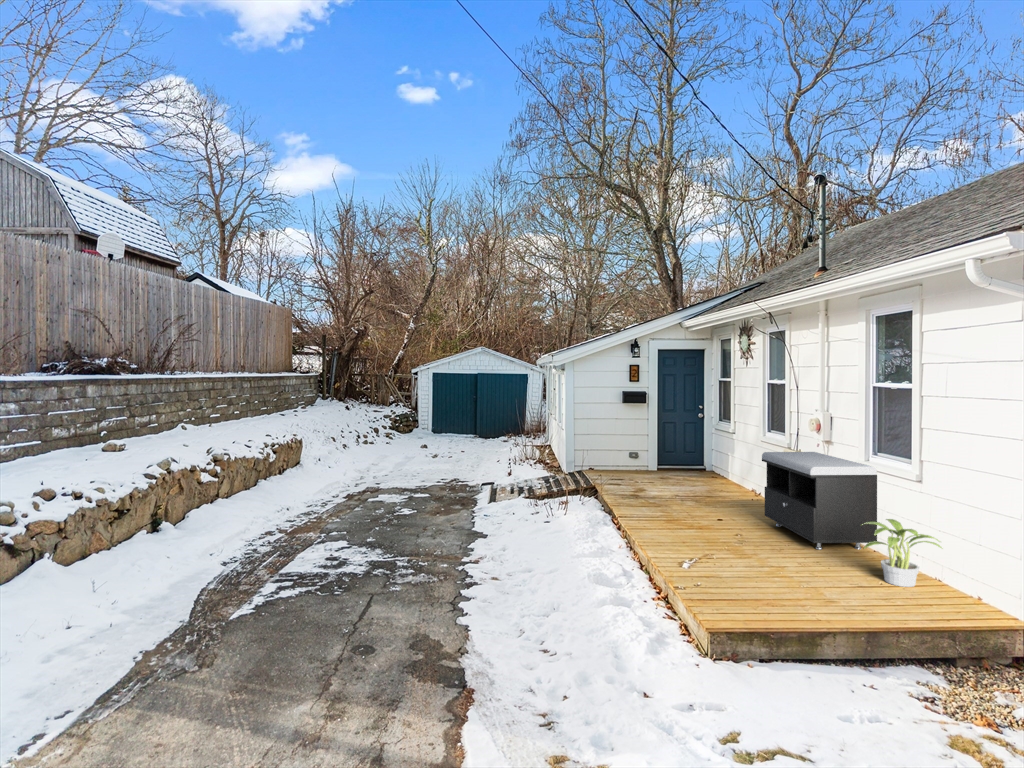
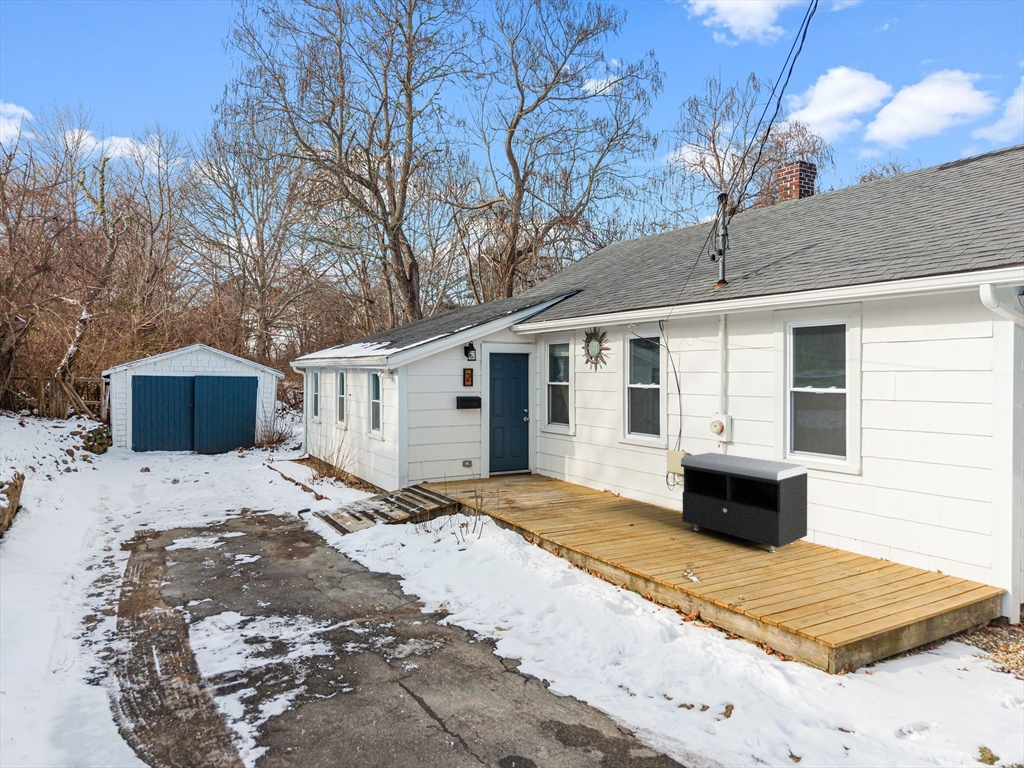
potted plant: present [864,519,942,587] -> none [851,516,933,583]

